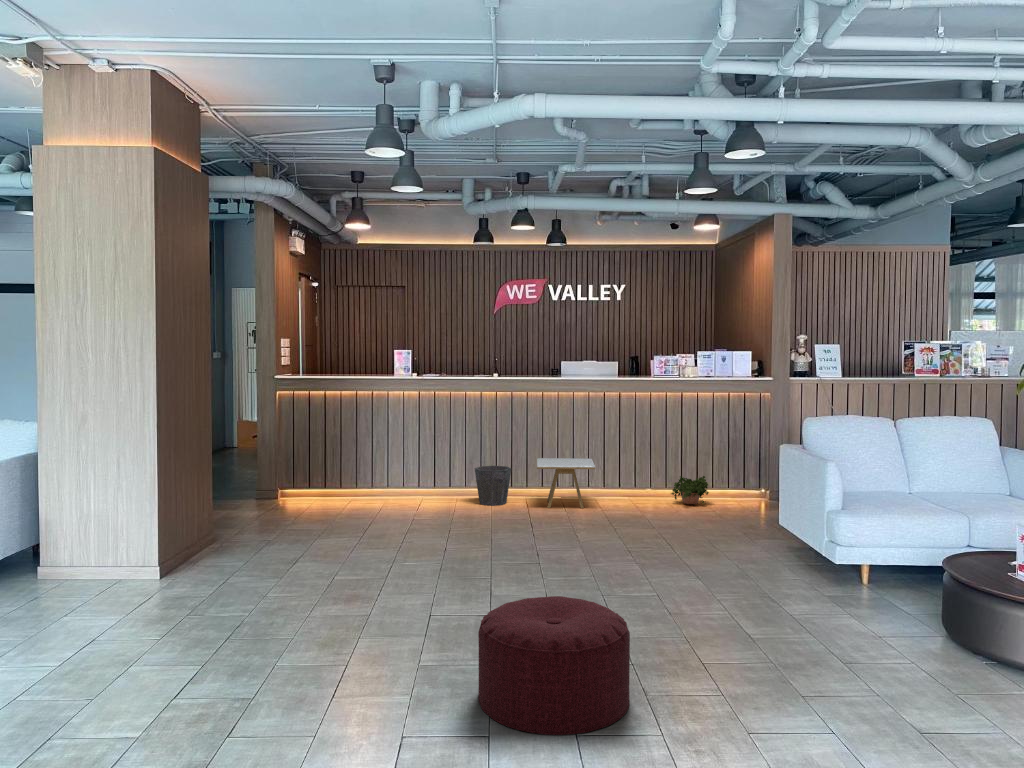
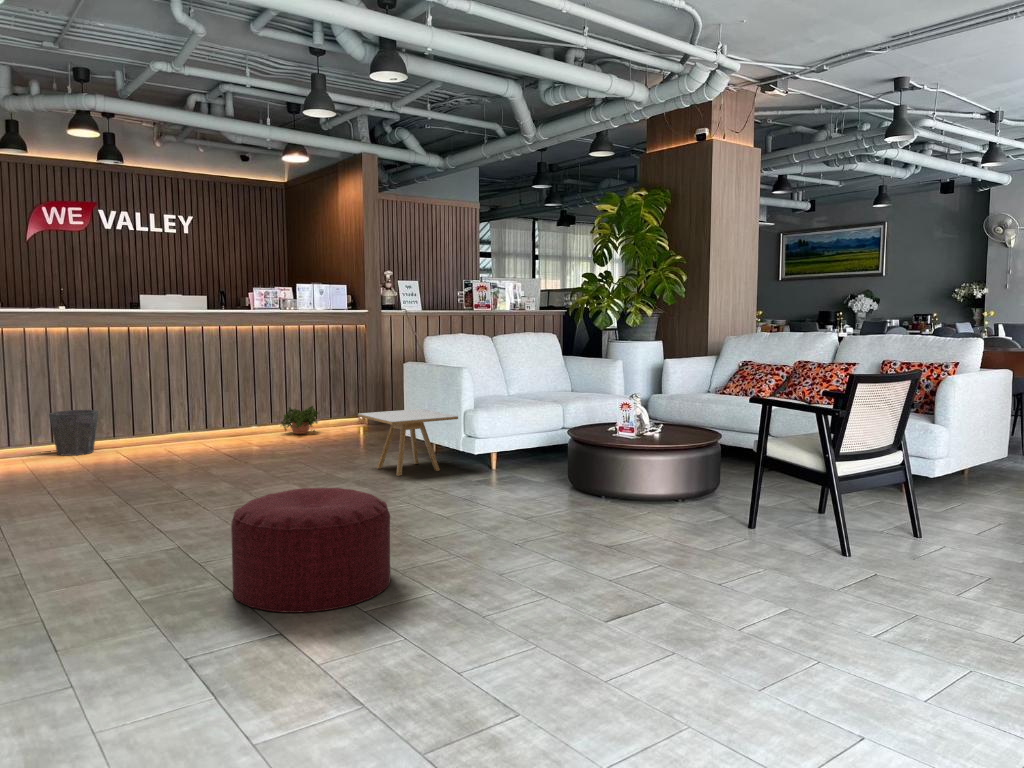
side table: present [537,458,595,508] -> present [358,409,458,476]

